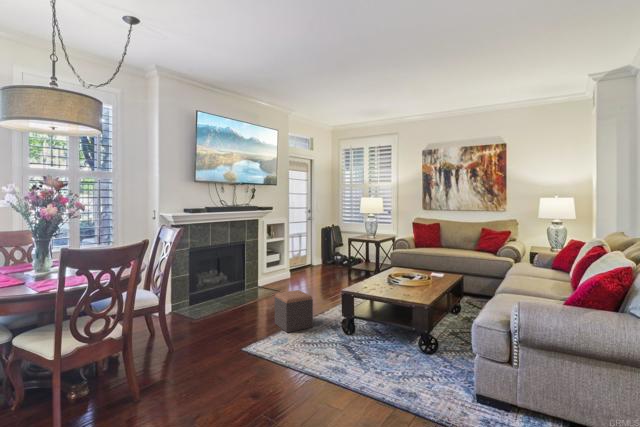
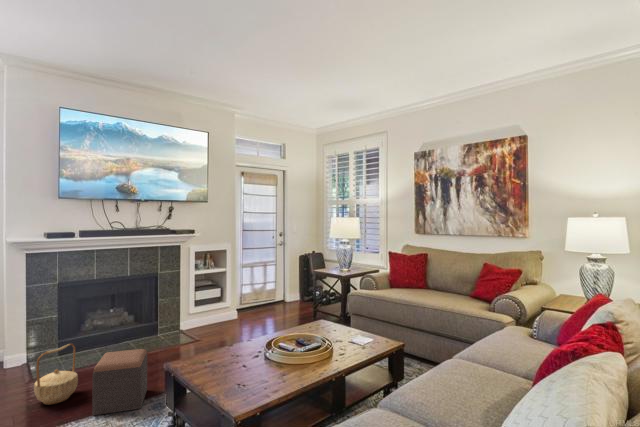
basket: none [230,290,256,331] -> present [34,344,78,404]

